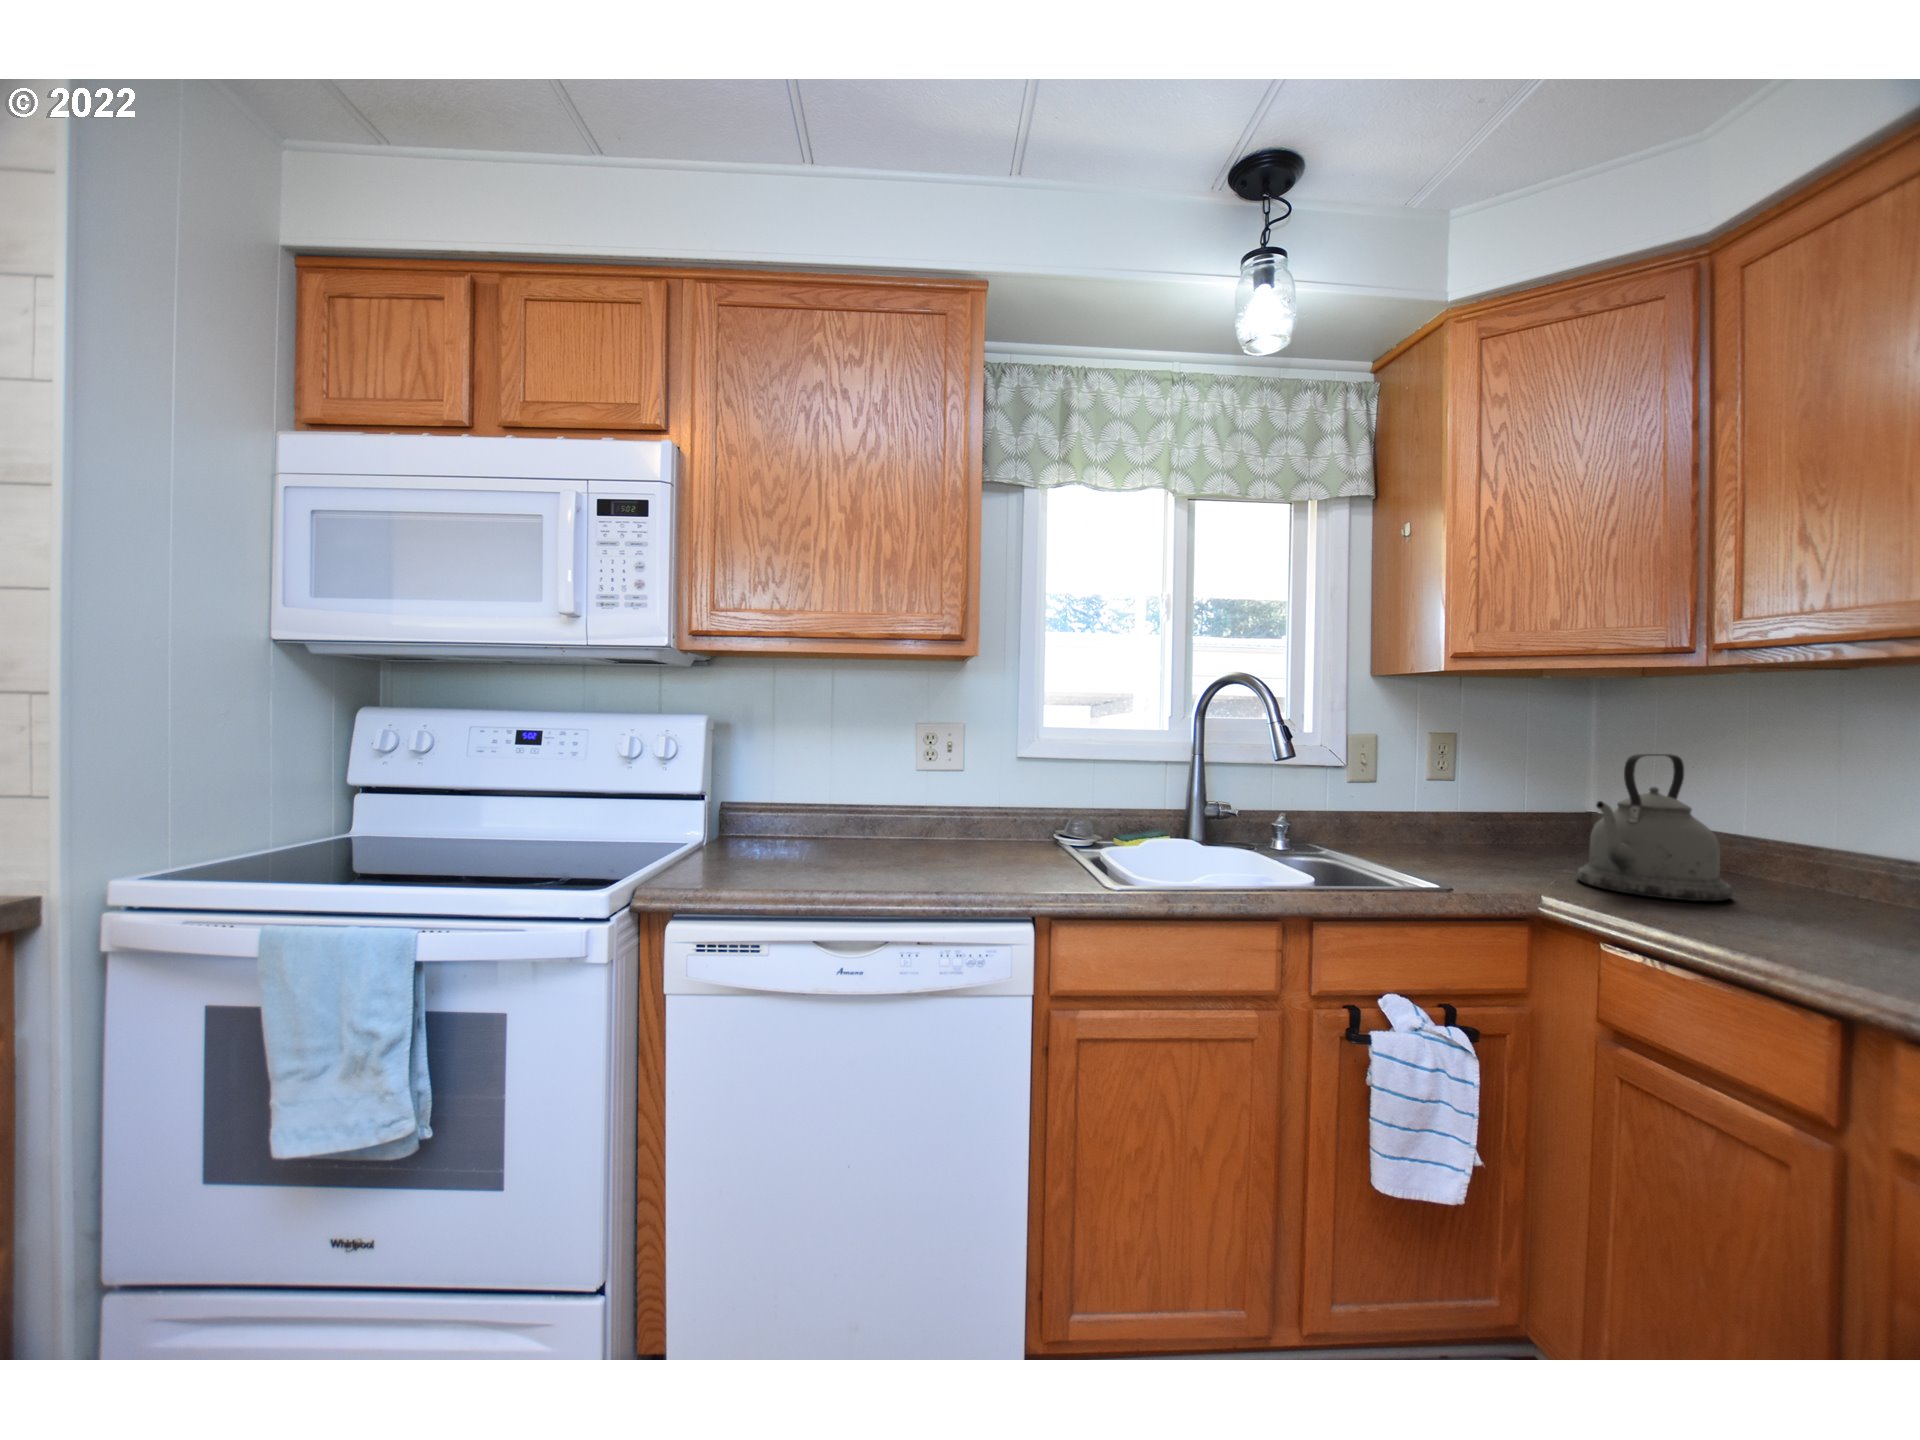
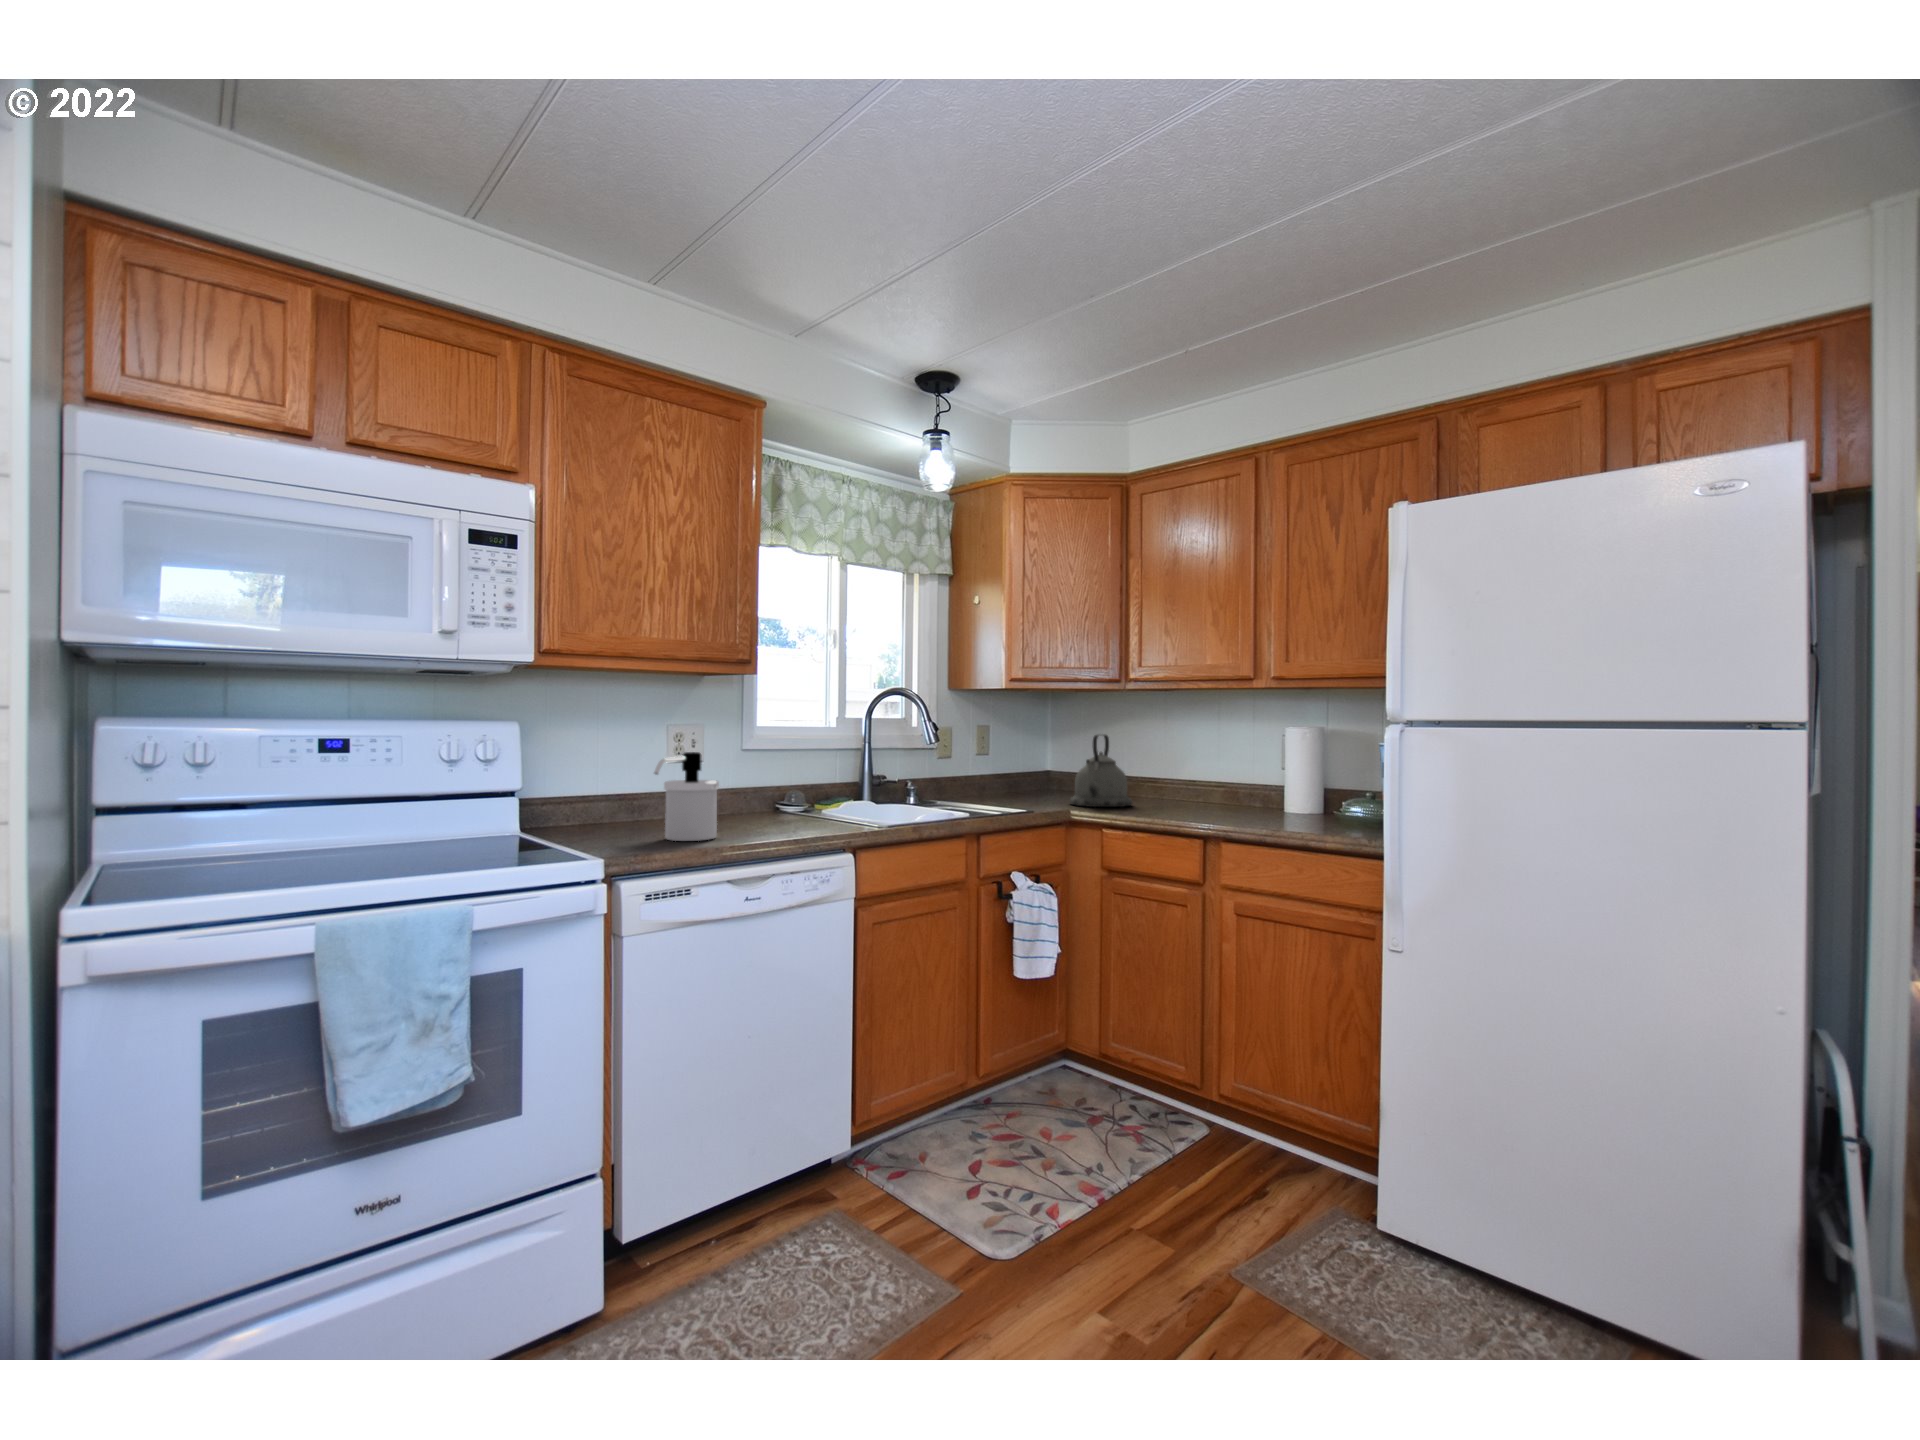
soap dispenser: none [745,757,853,876] -> present [654,752,719,841]

